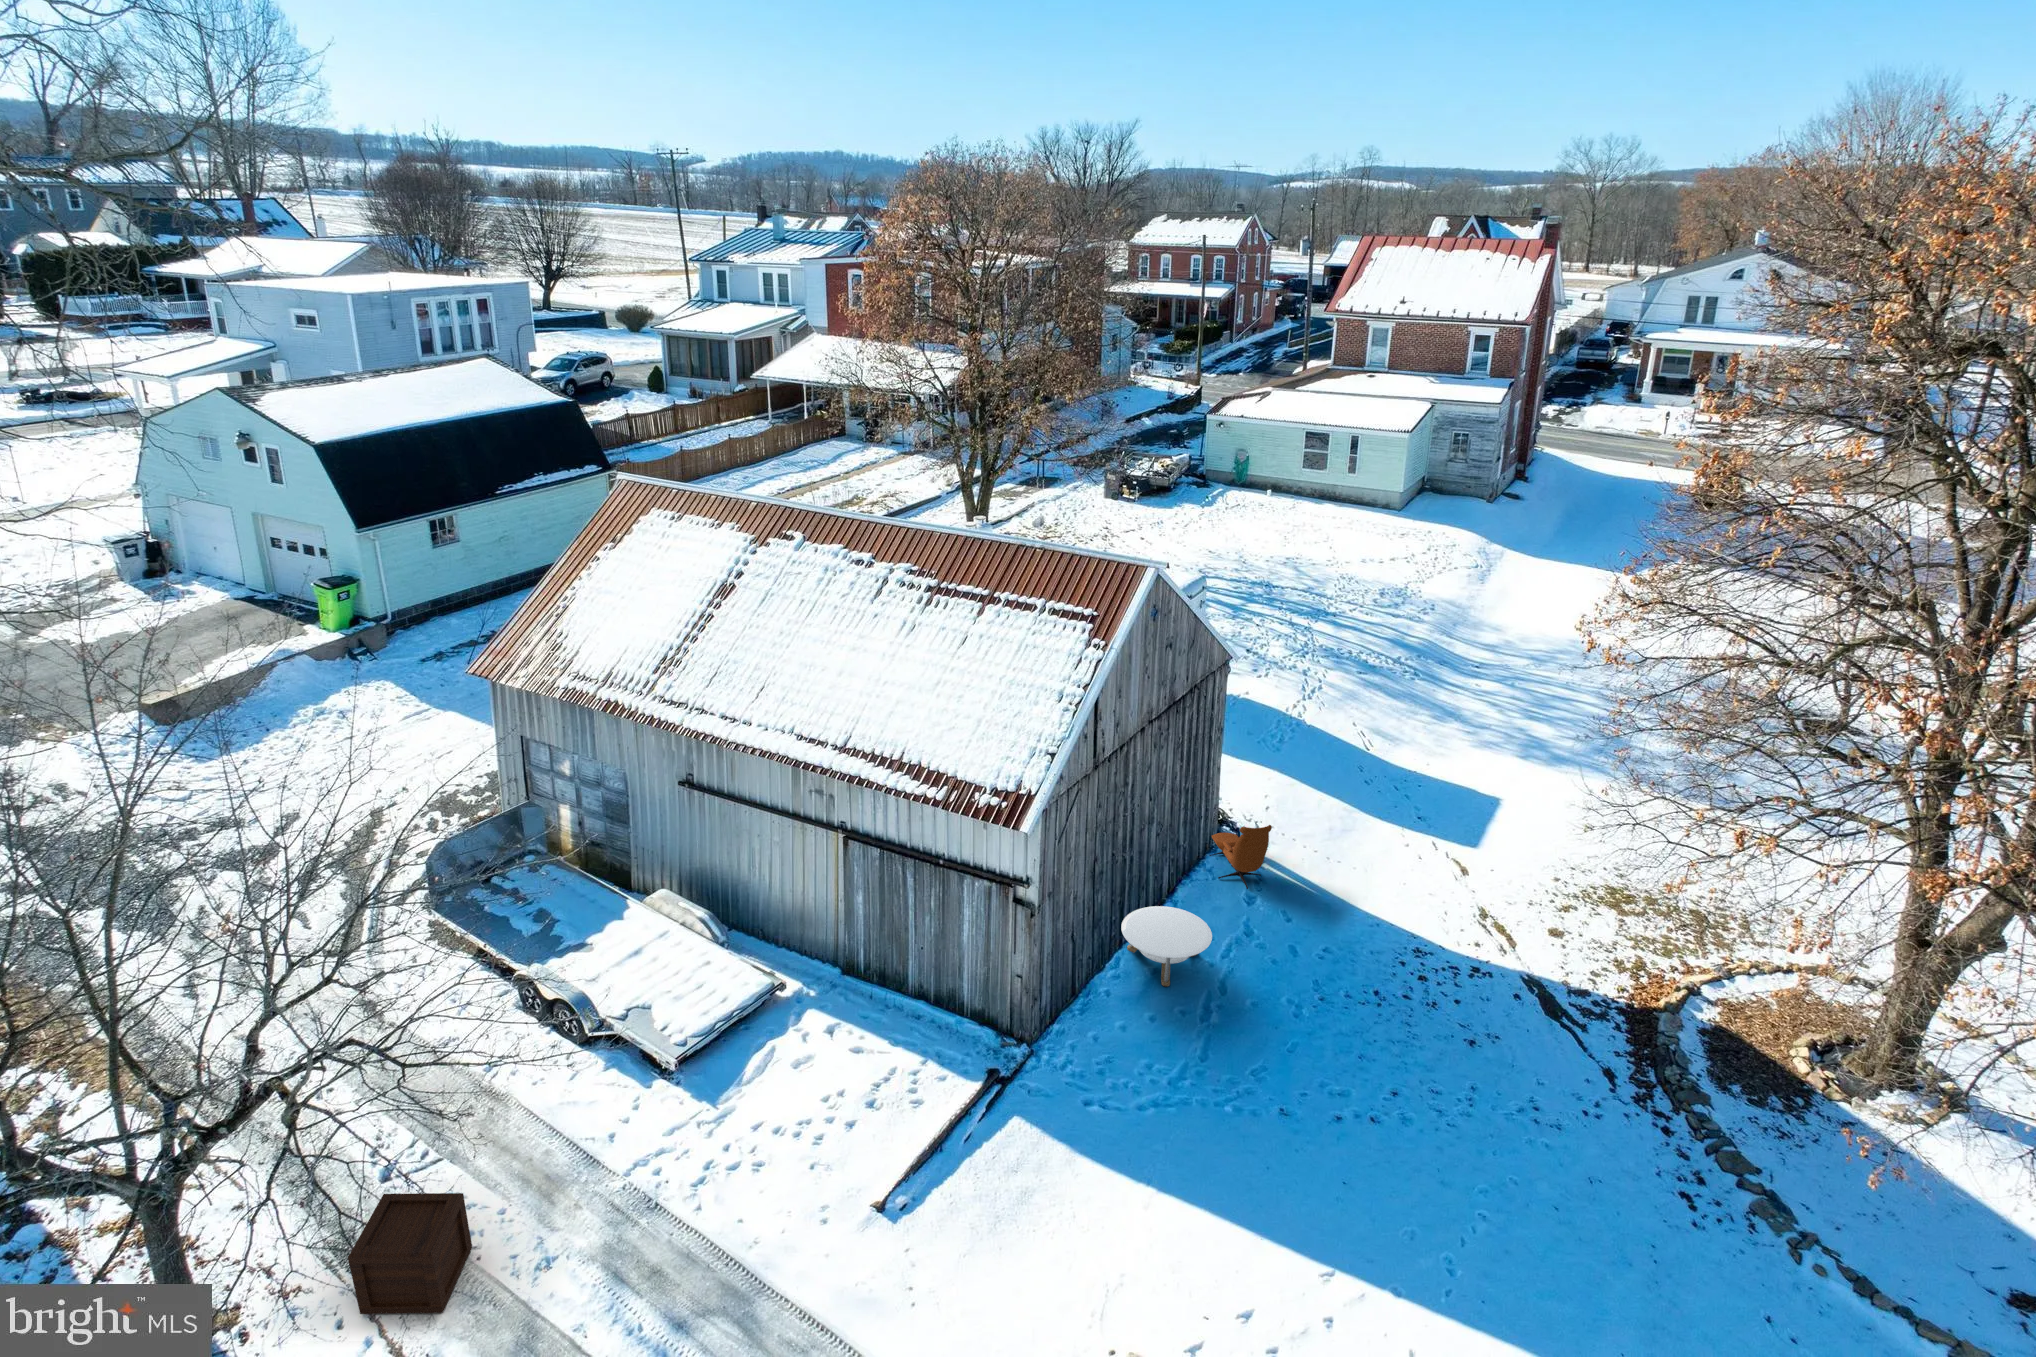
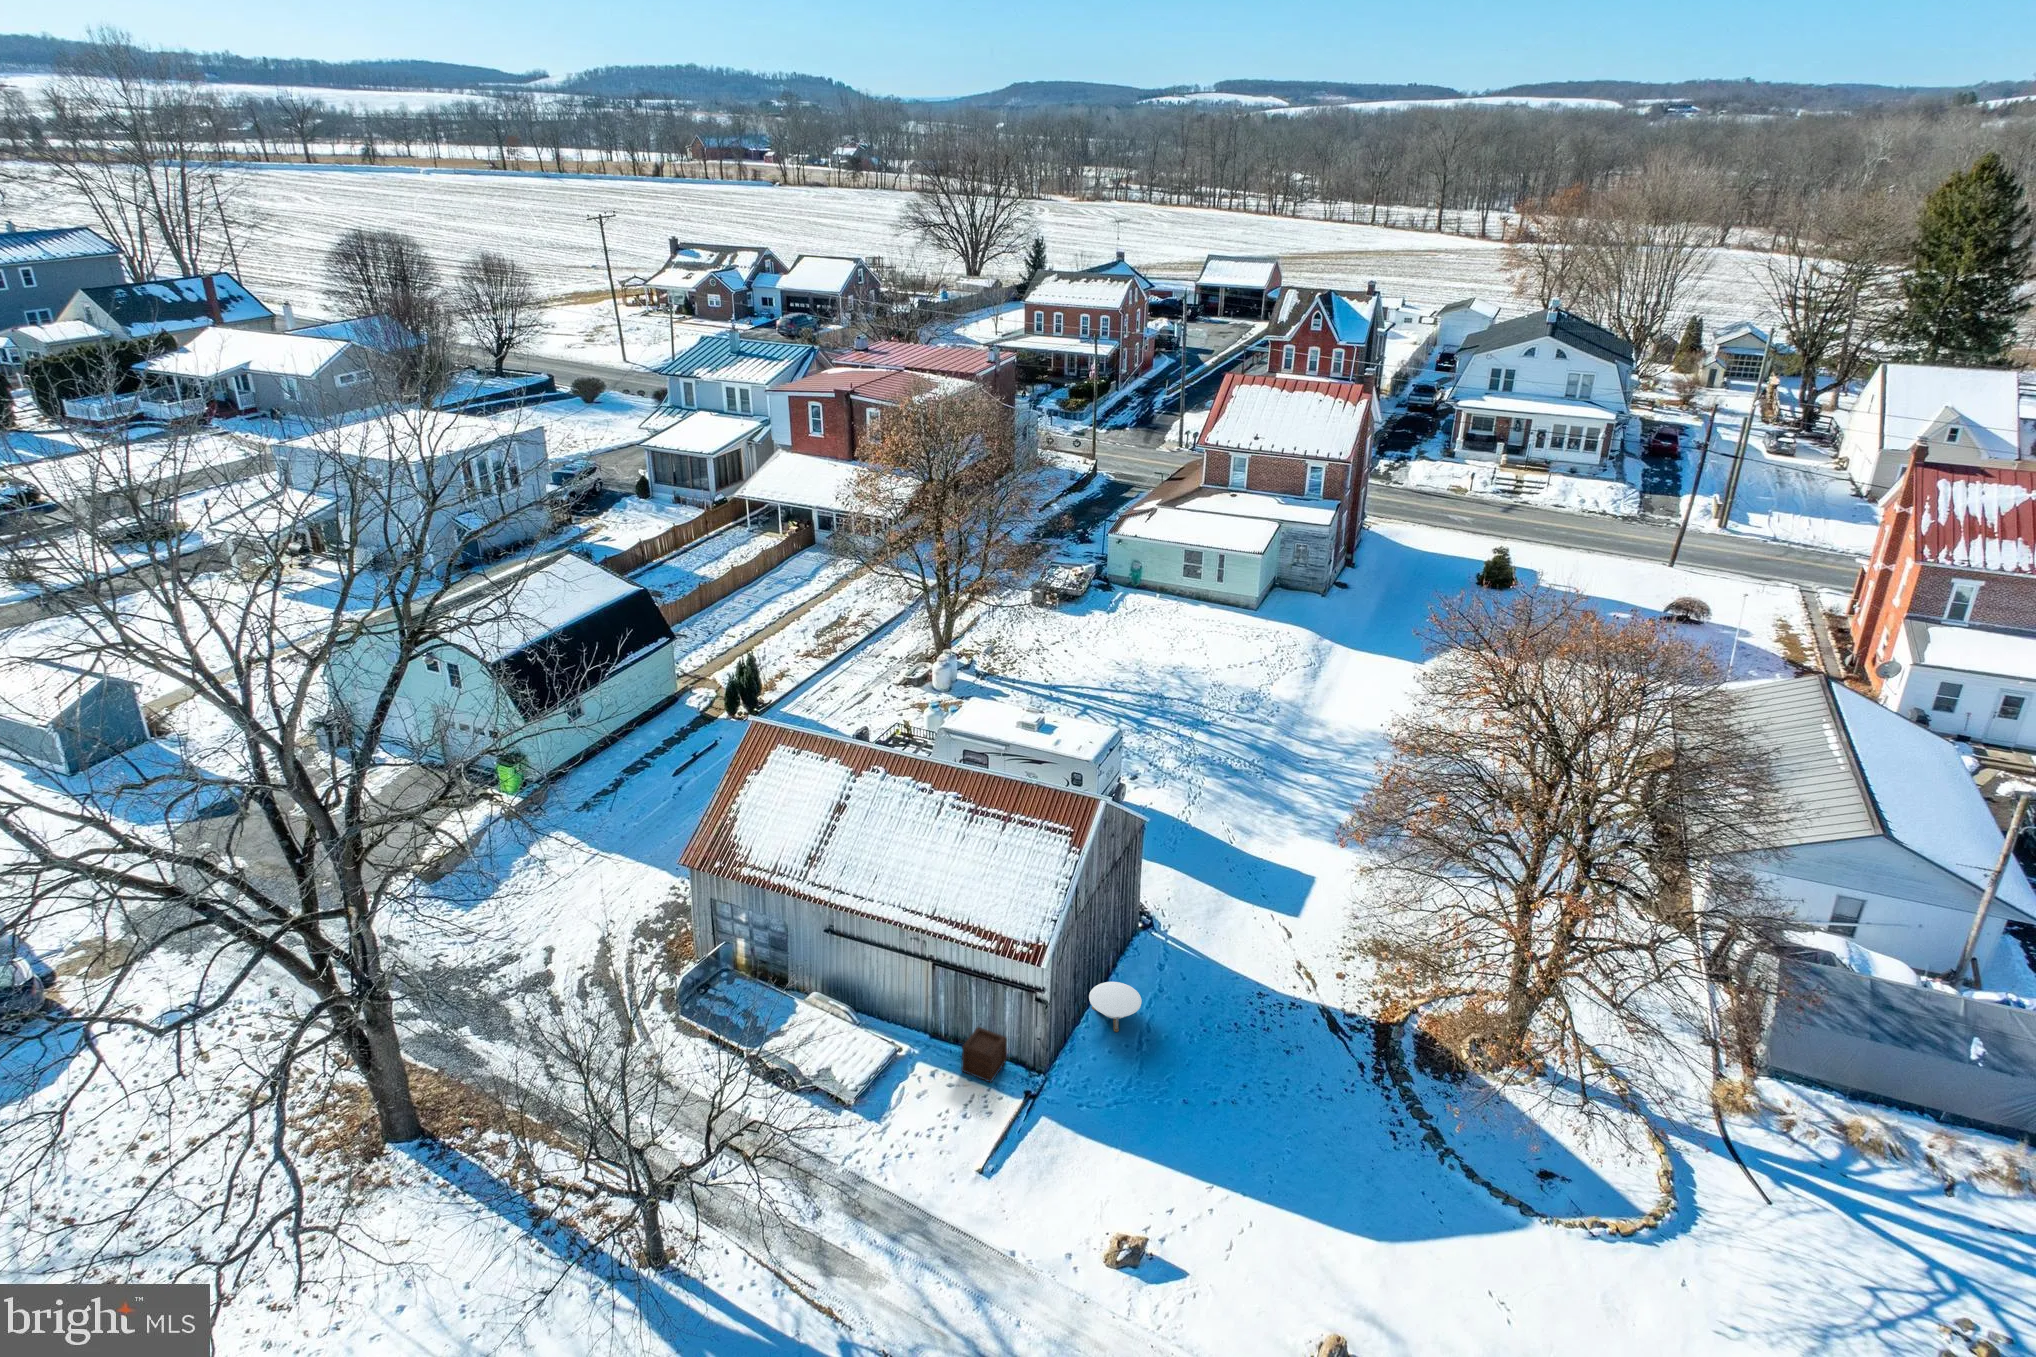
lounge chair: present [1210,825,1272,889] -> none [1135,923,1173,961]
wooden crate: present [348,1193,472,1314] -> present [961,1027,1007,1082]

